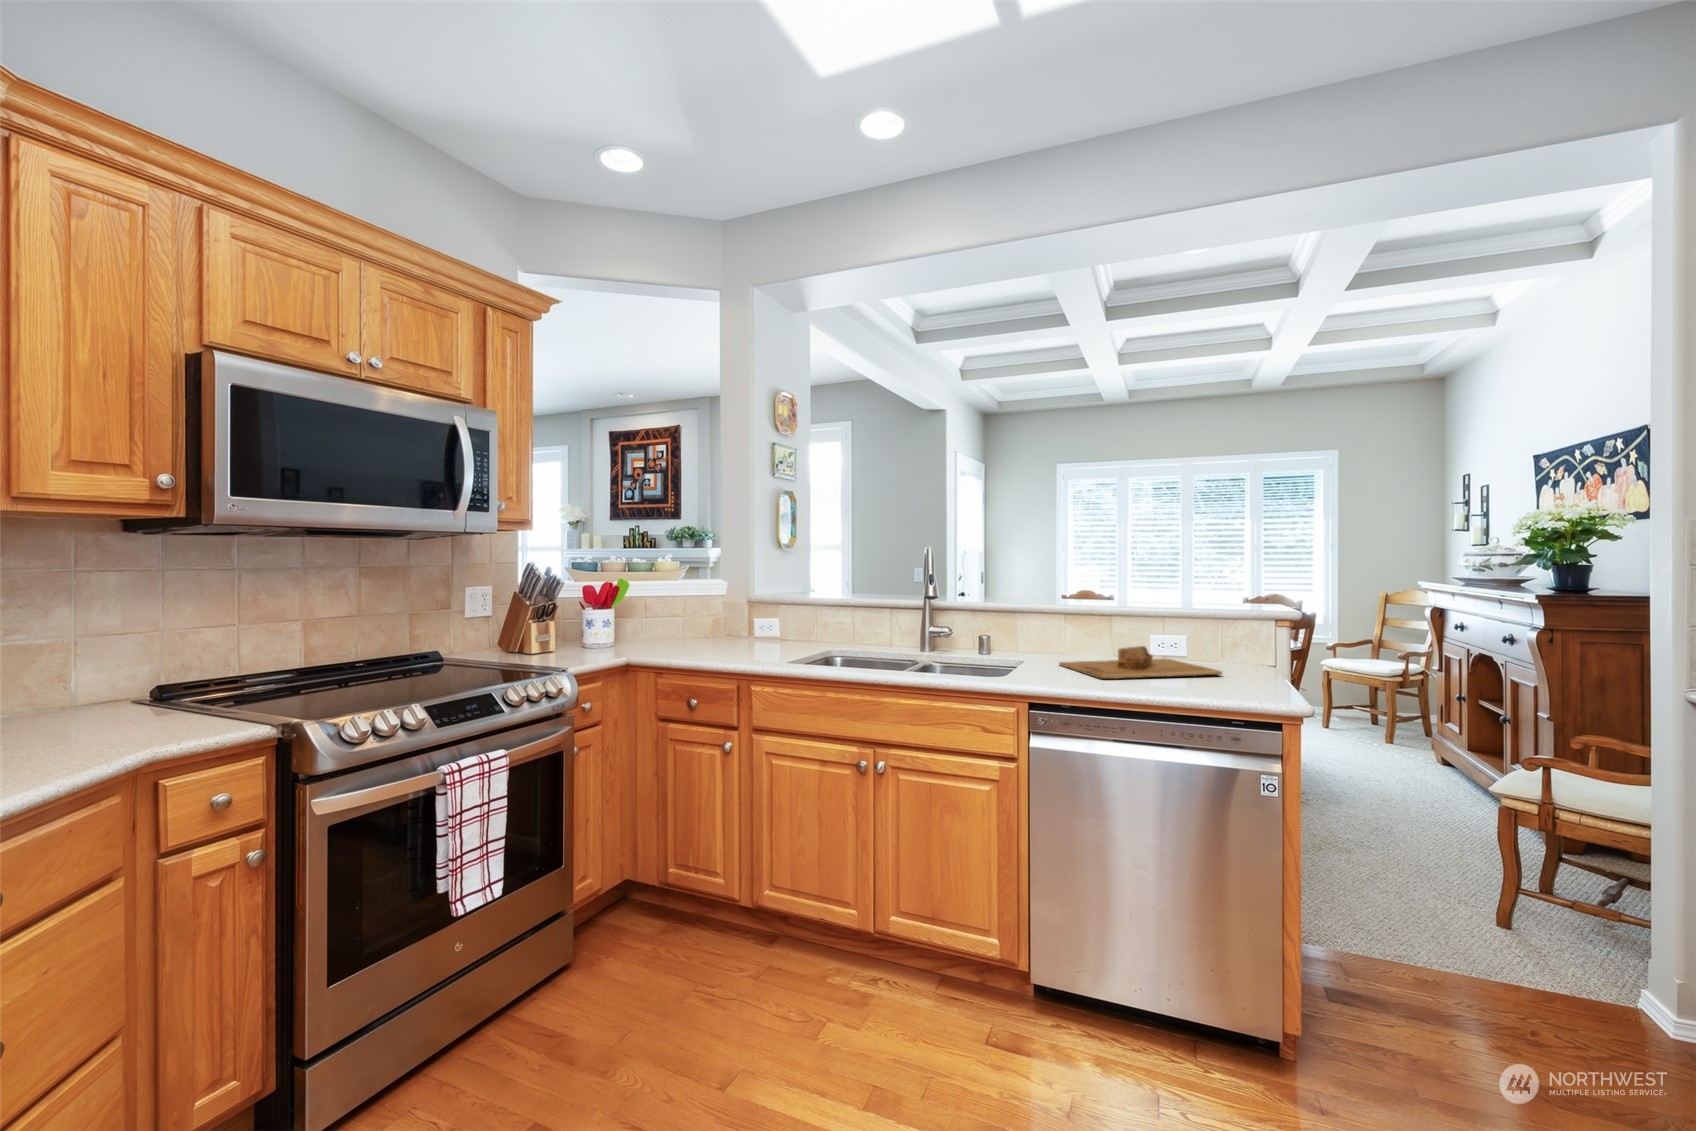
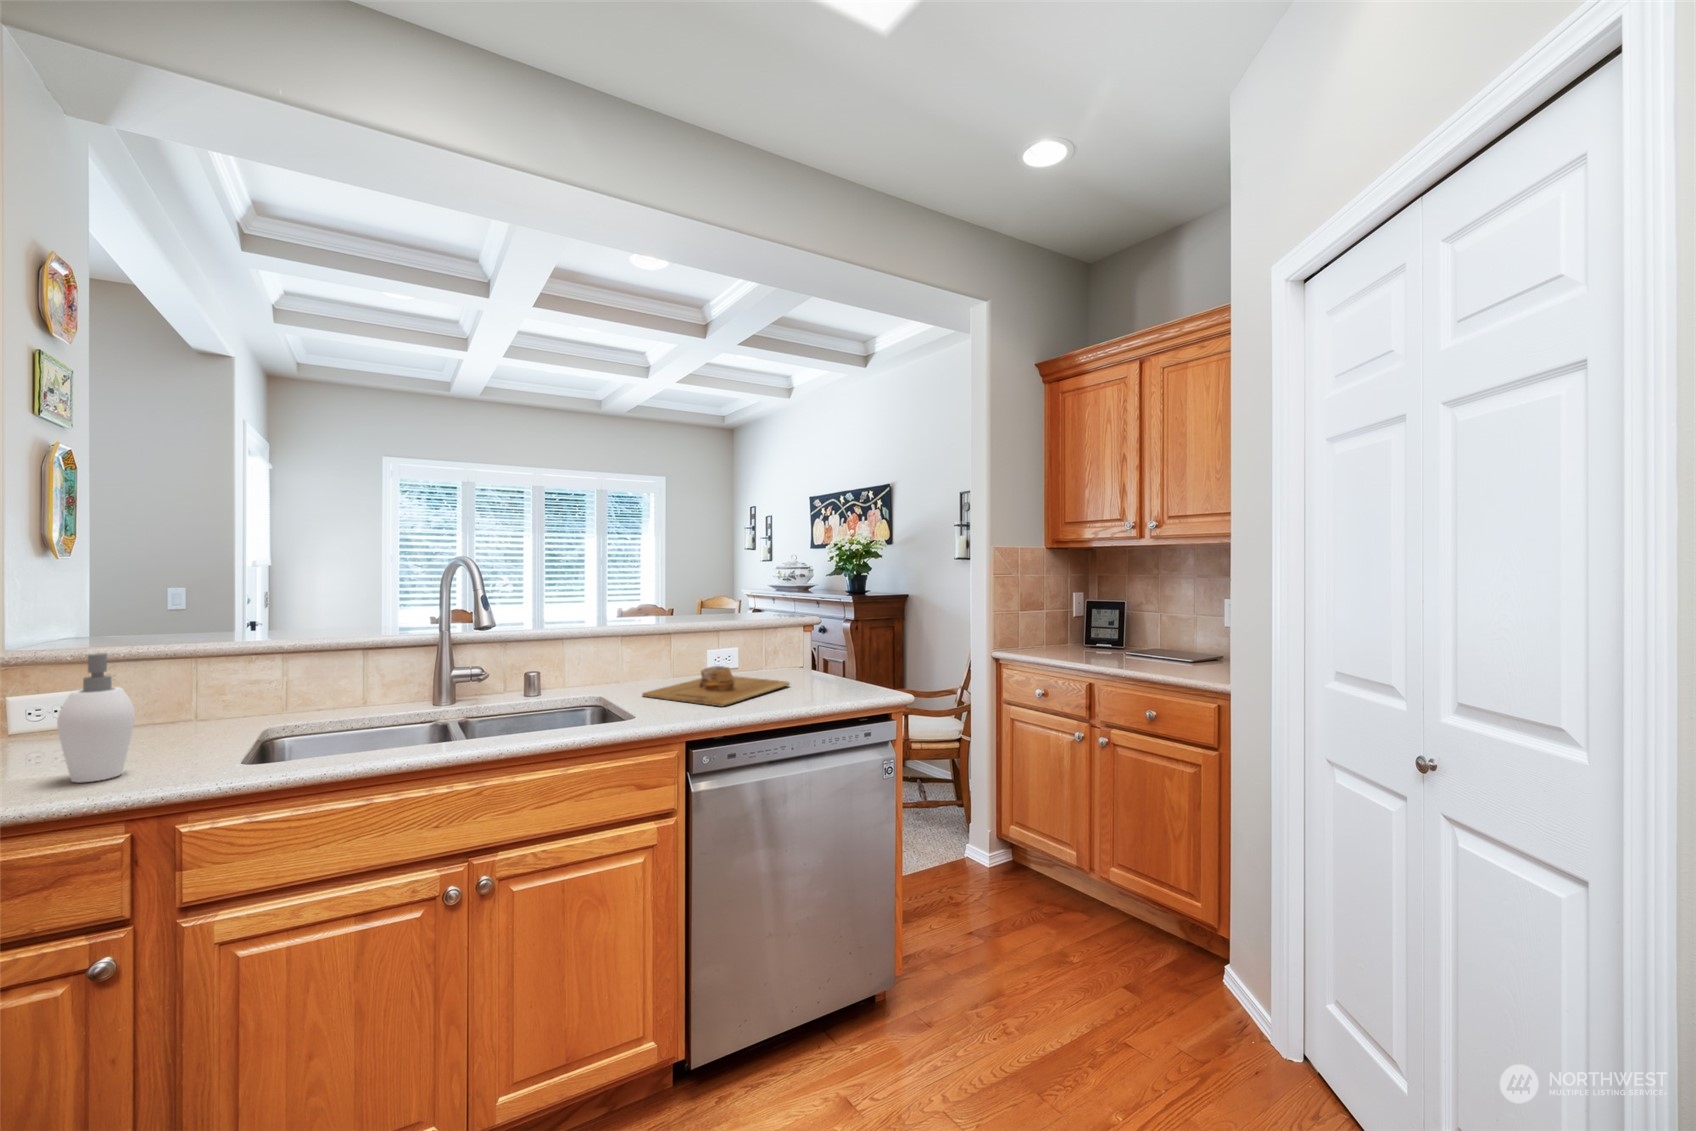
soap dispenser: none [709,595,744,660] -> present [57,653,148,782]

